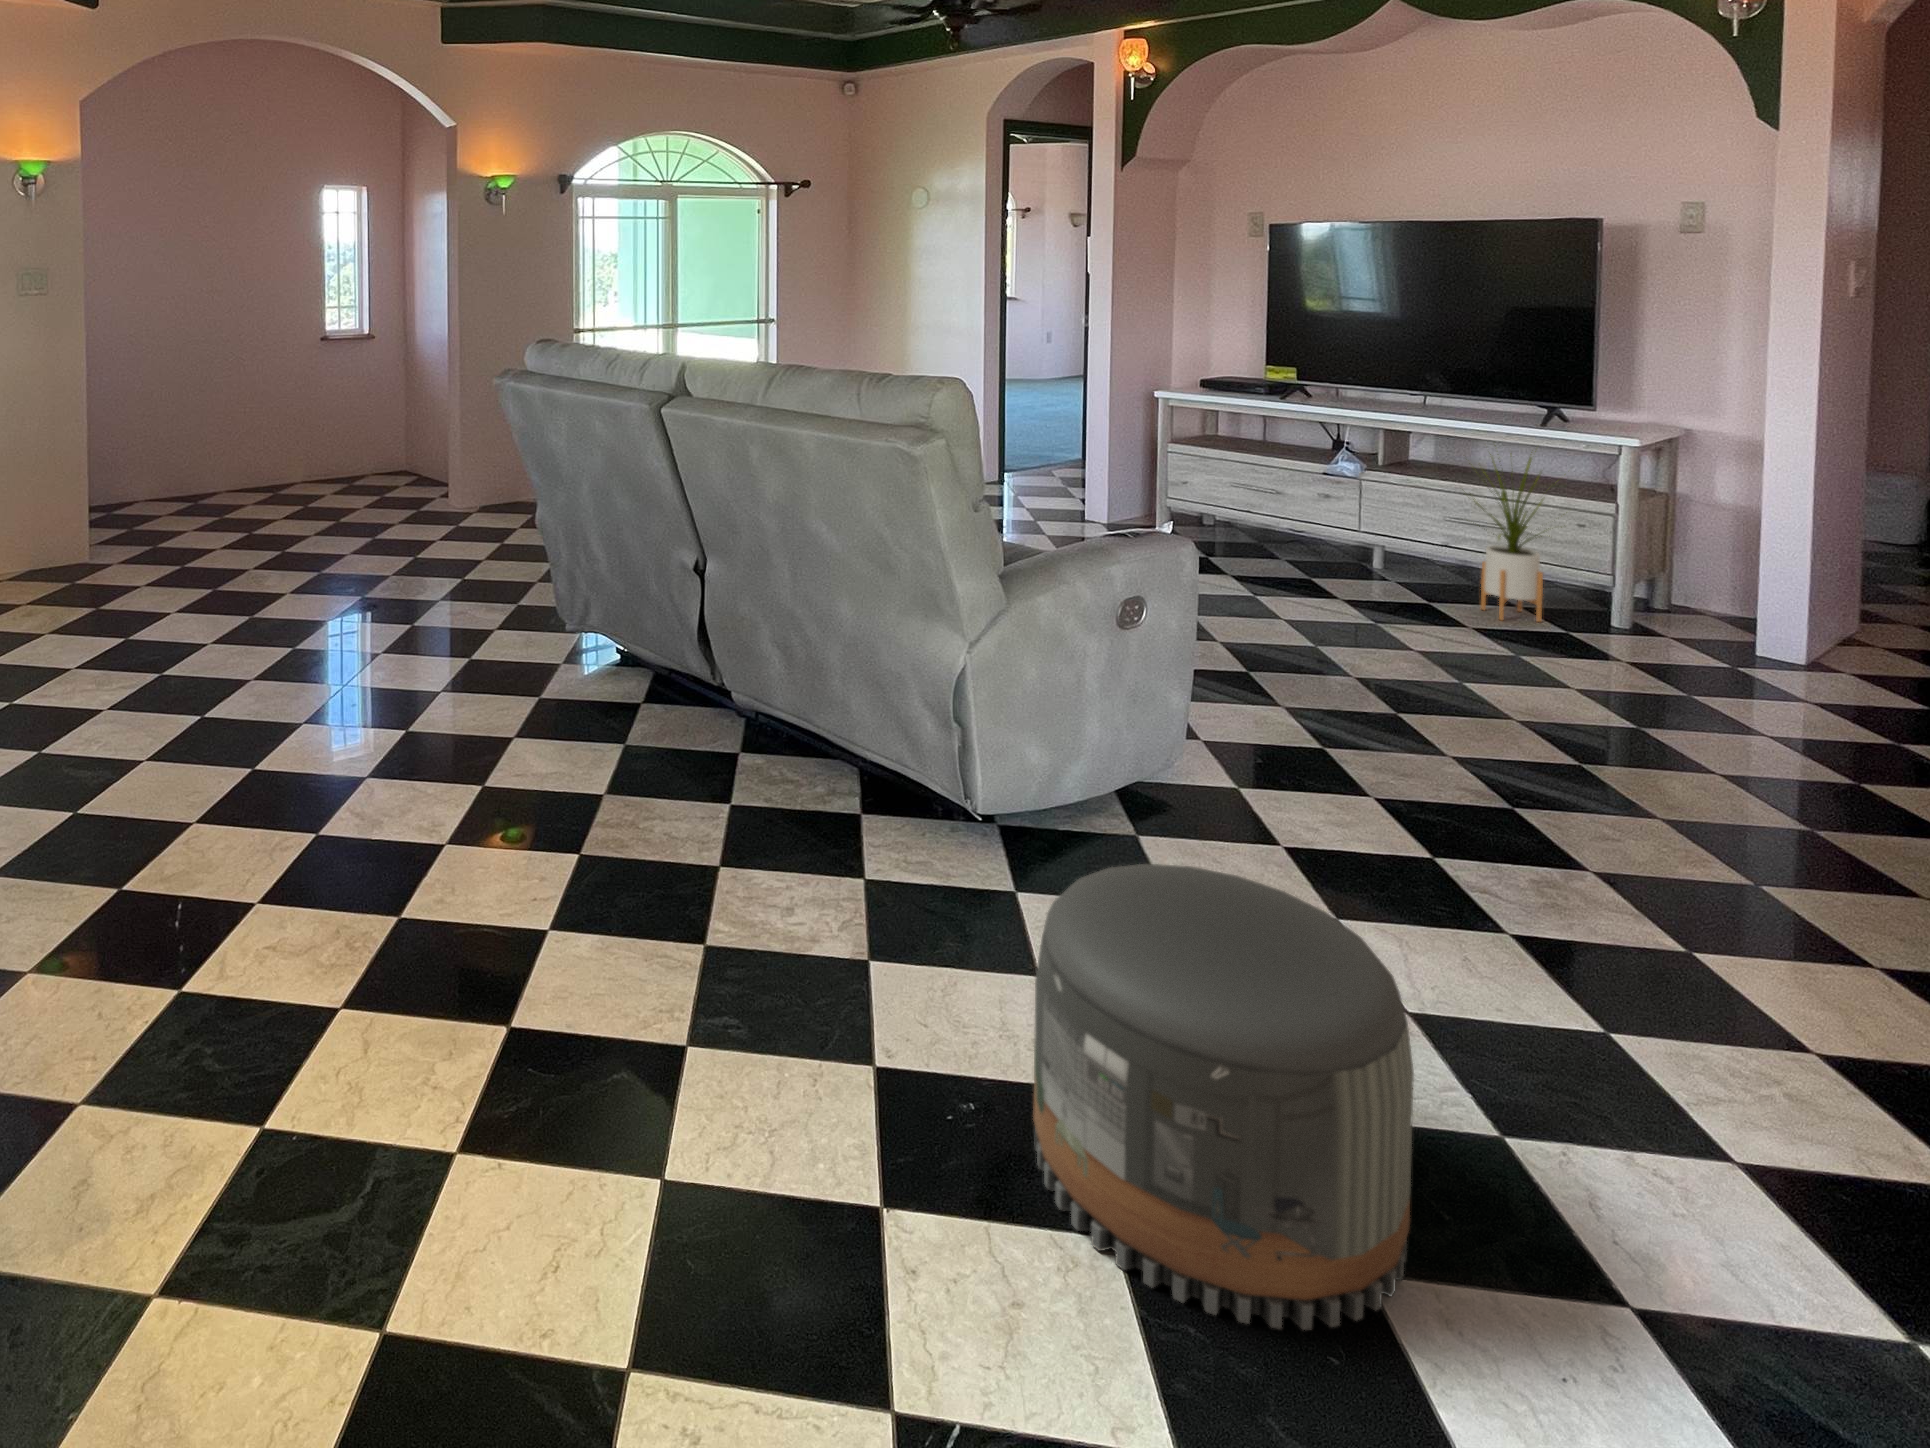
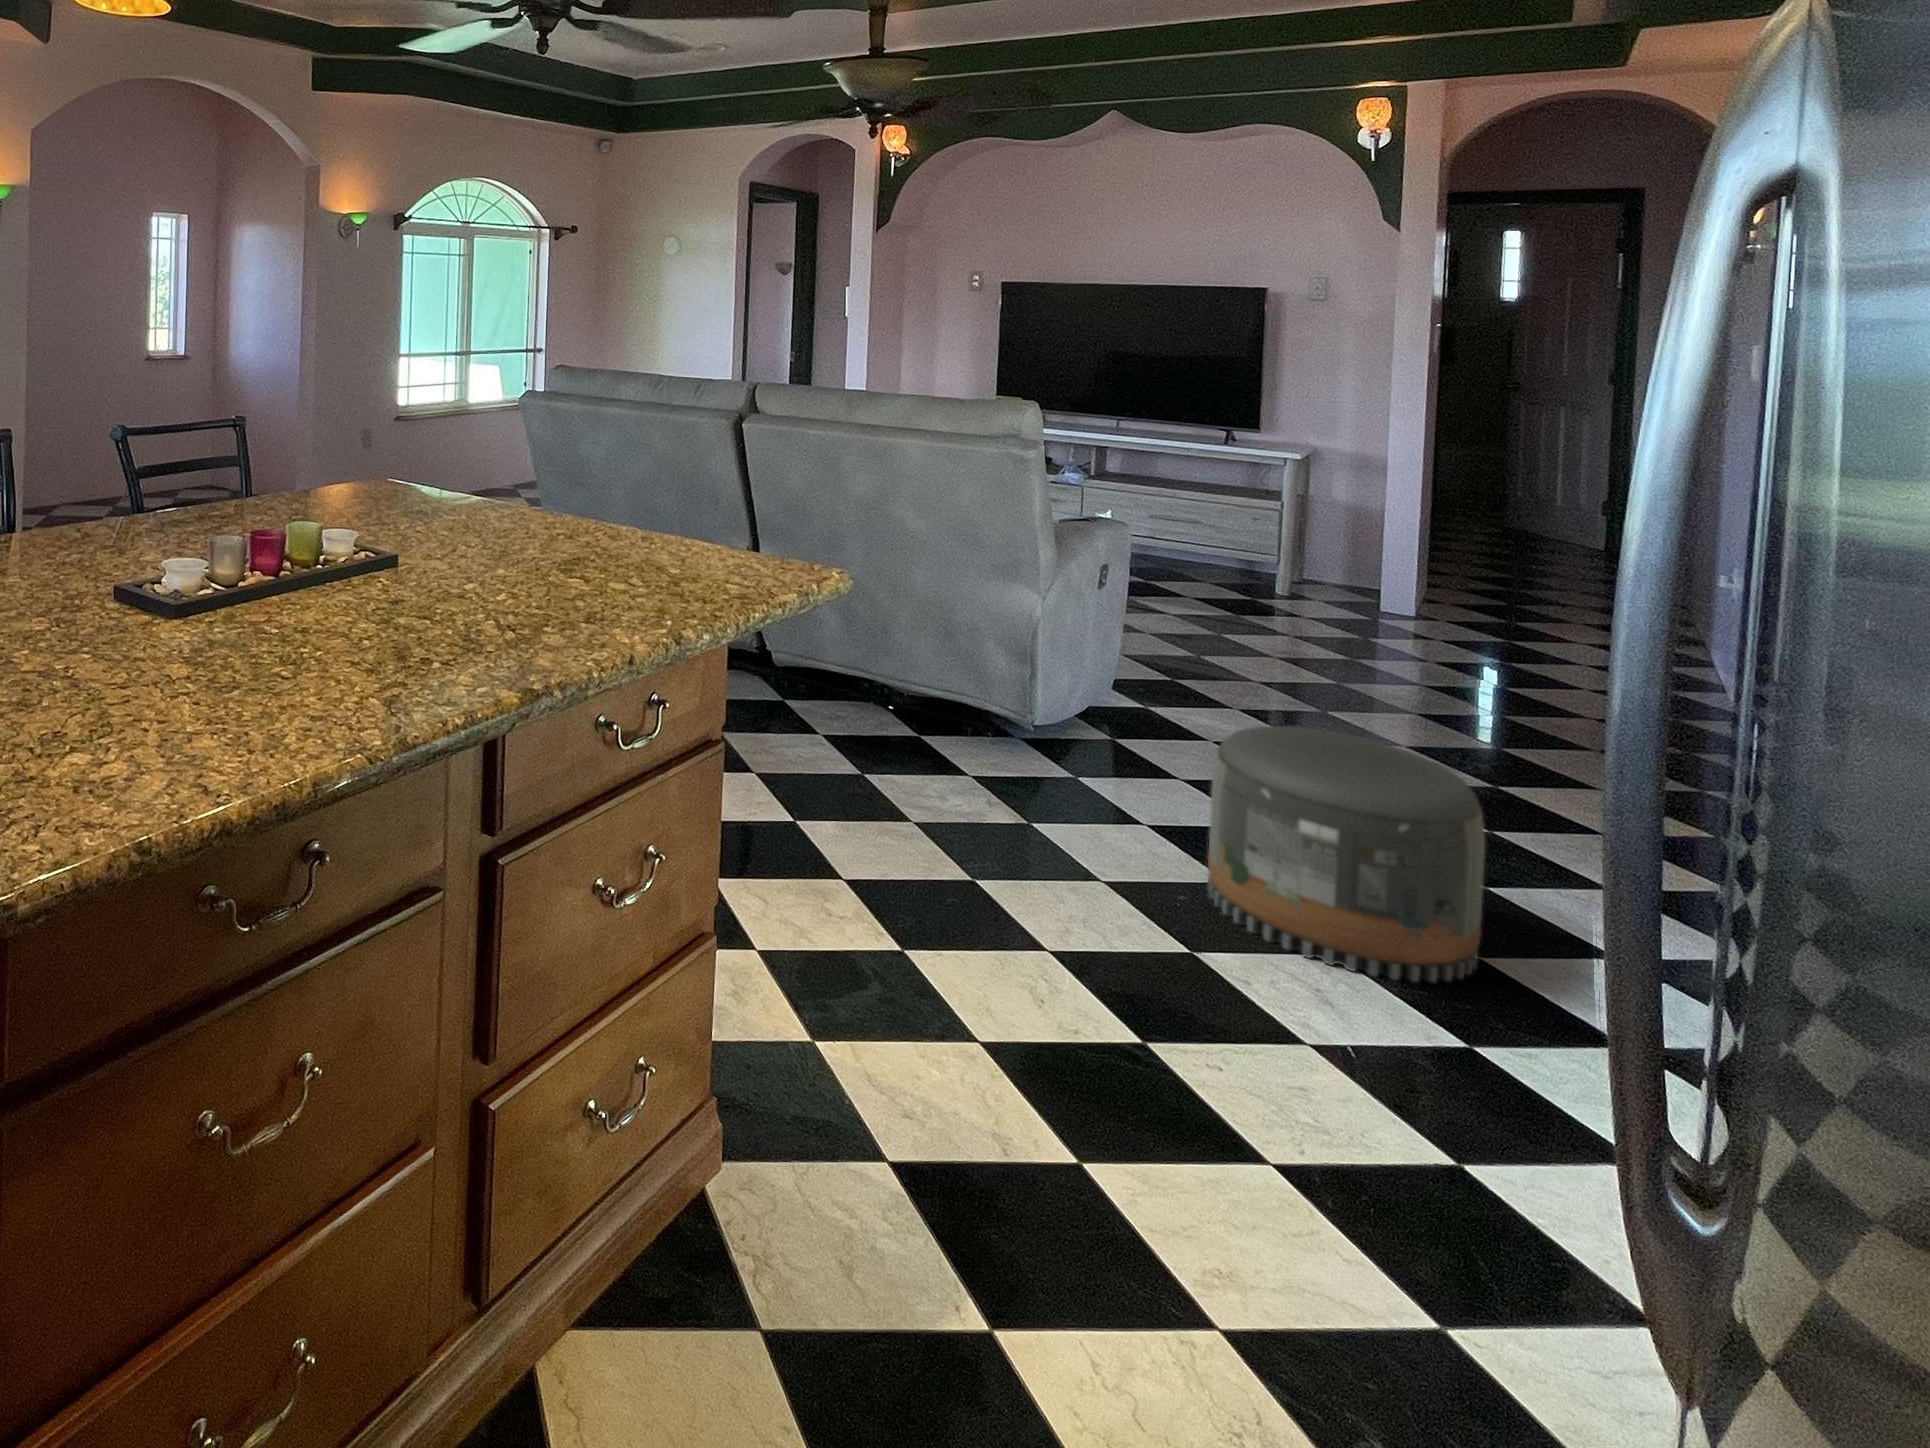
house plant: present [1473,452,1549,622] -> none [1173,457,1258,595]

